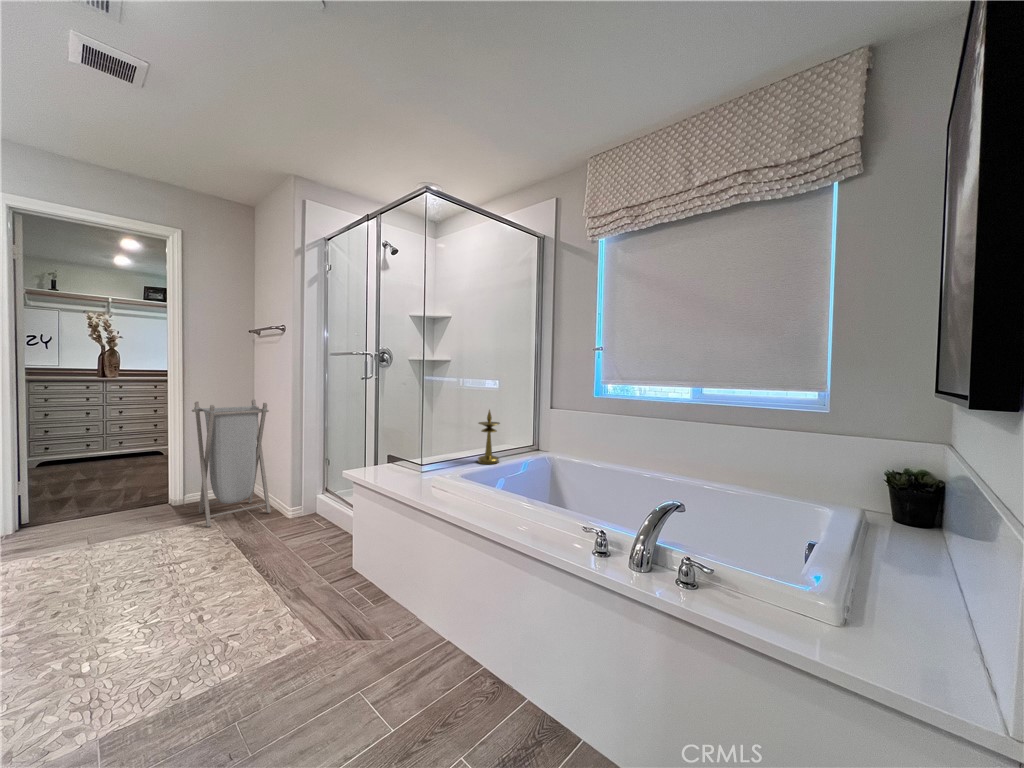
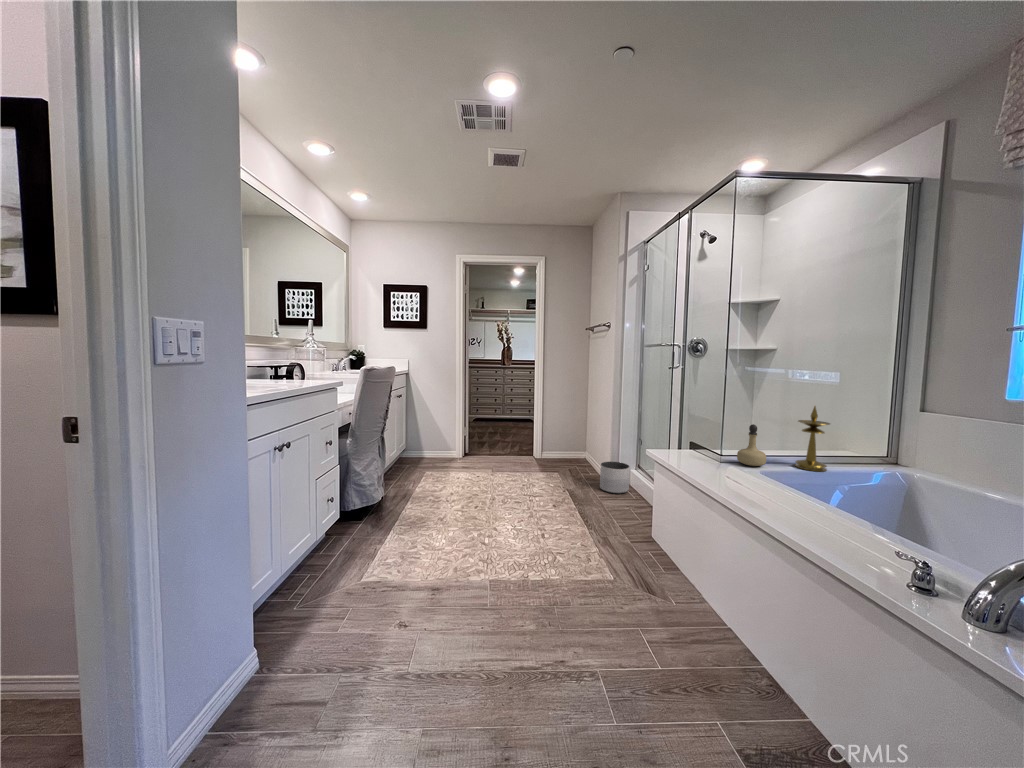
laundry hamper: present [192,400,271,527] -> none [547,384,595,477]
perfume bottle: none [435,430,458,469] -> present [737,424,766,466]
planter: none [281,488,318,527] -> present [600,462,629,494]

